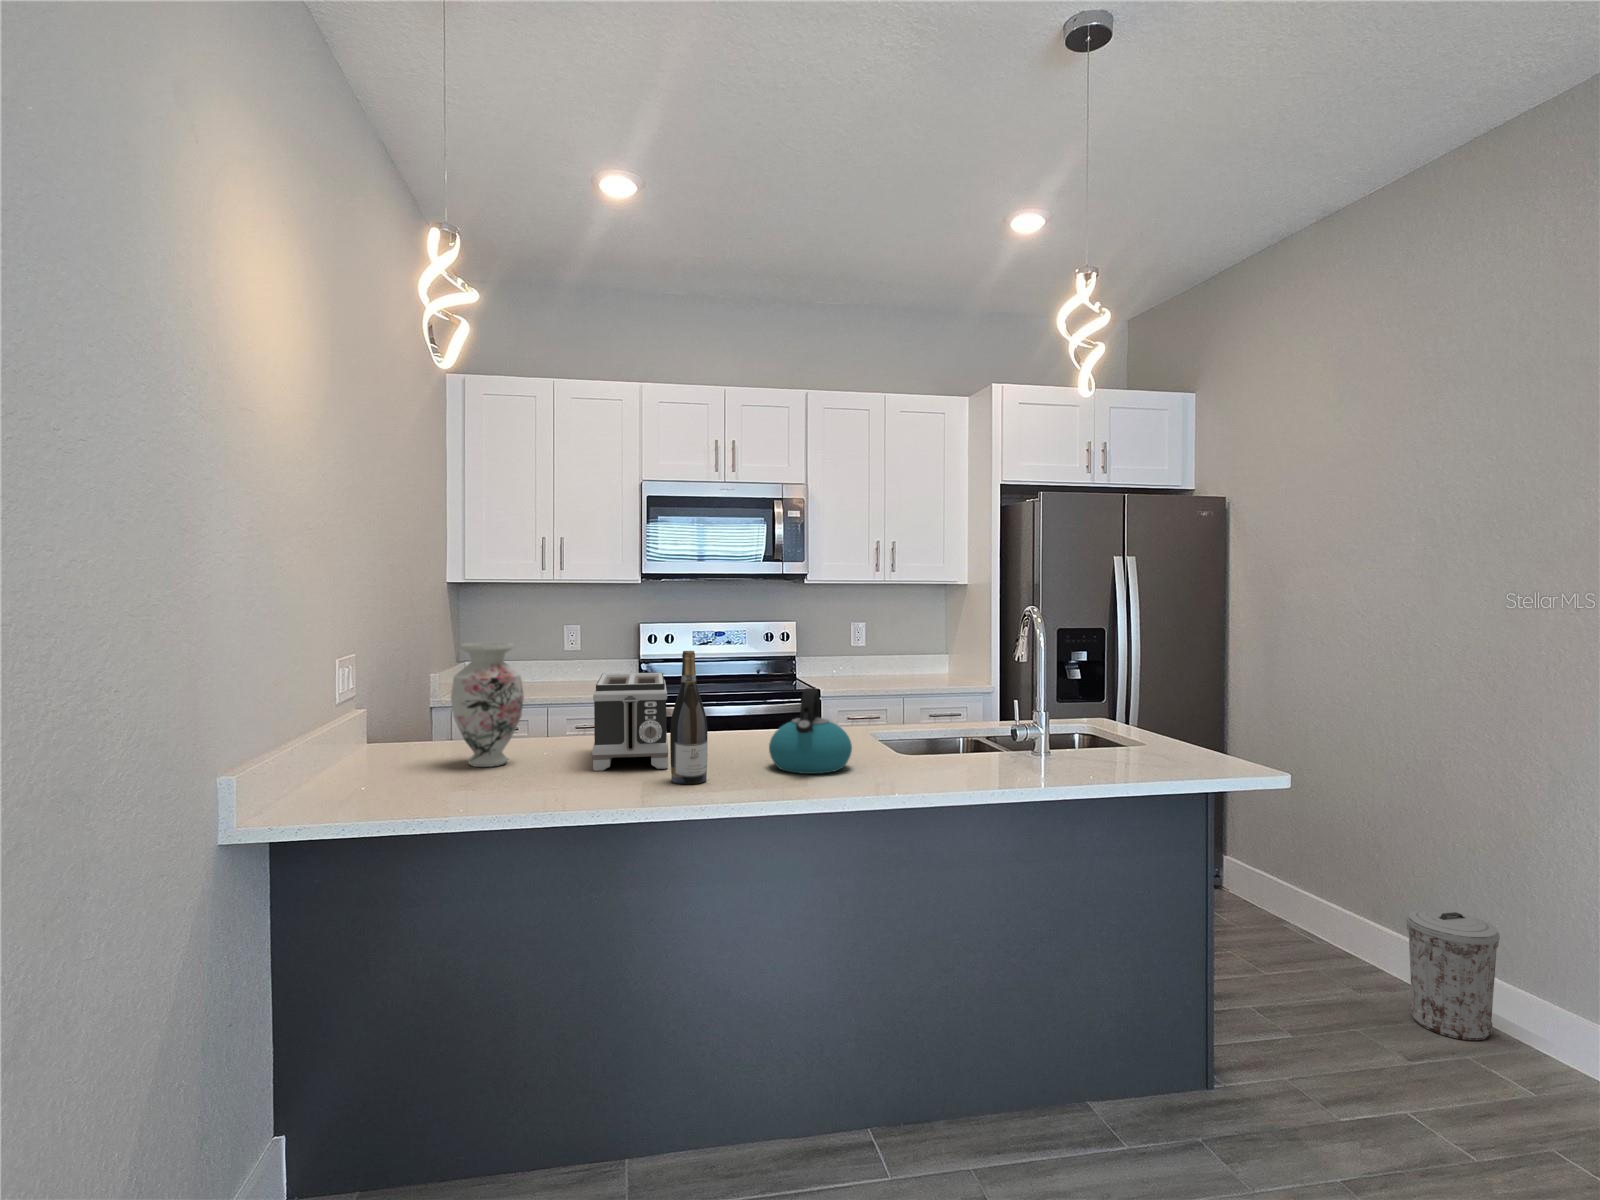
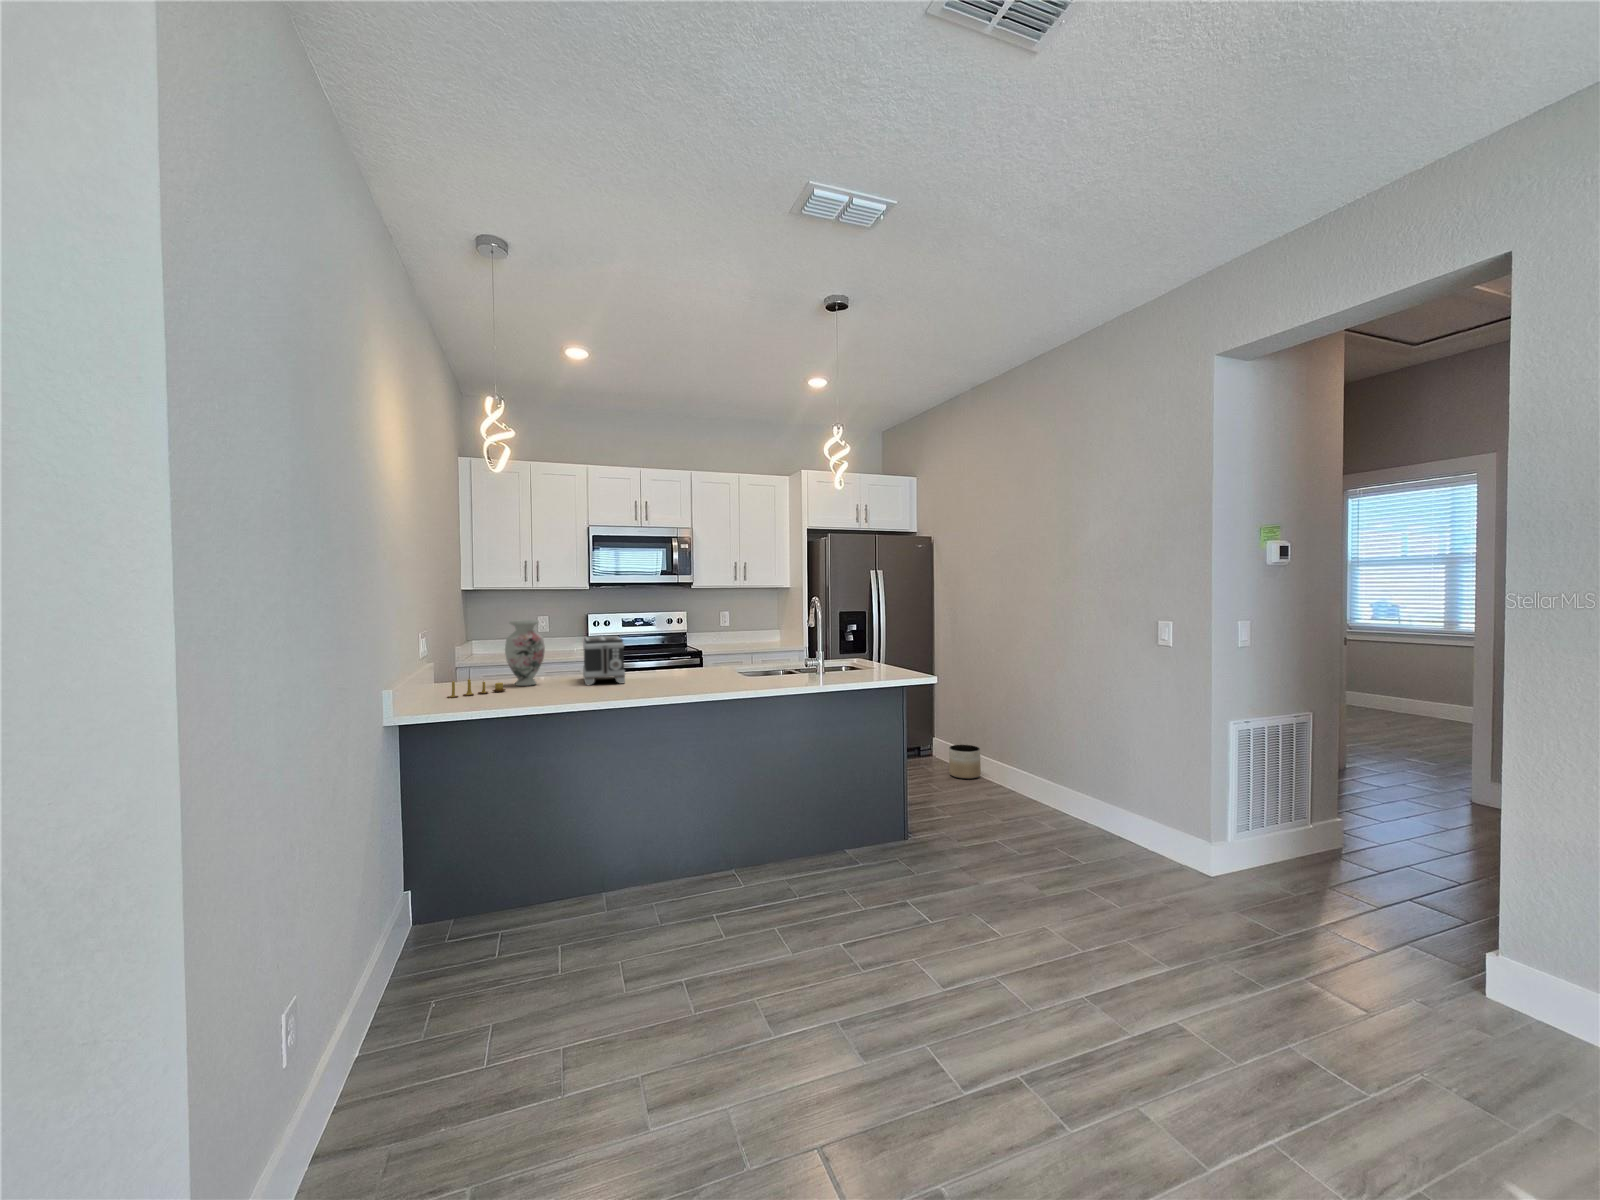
wine bottle: present [670,651,708,784] -> none [628,621,647,688]
kettle: present [769,688,852,774] -> none [678,640,721,683]
candle: none [317,756,439,798] -> present [447,679,506,698]
planter: none [1267,878,1331,947] -> present [949,745,981,779]
trash can: present [1406,910,1500,1040] -> none [1005,748,1045,809]

